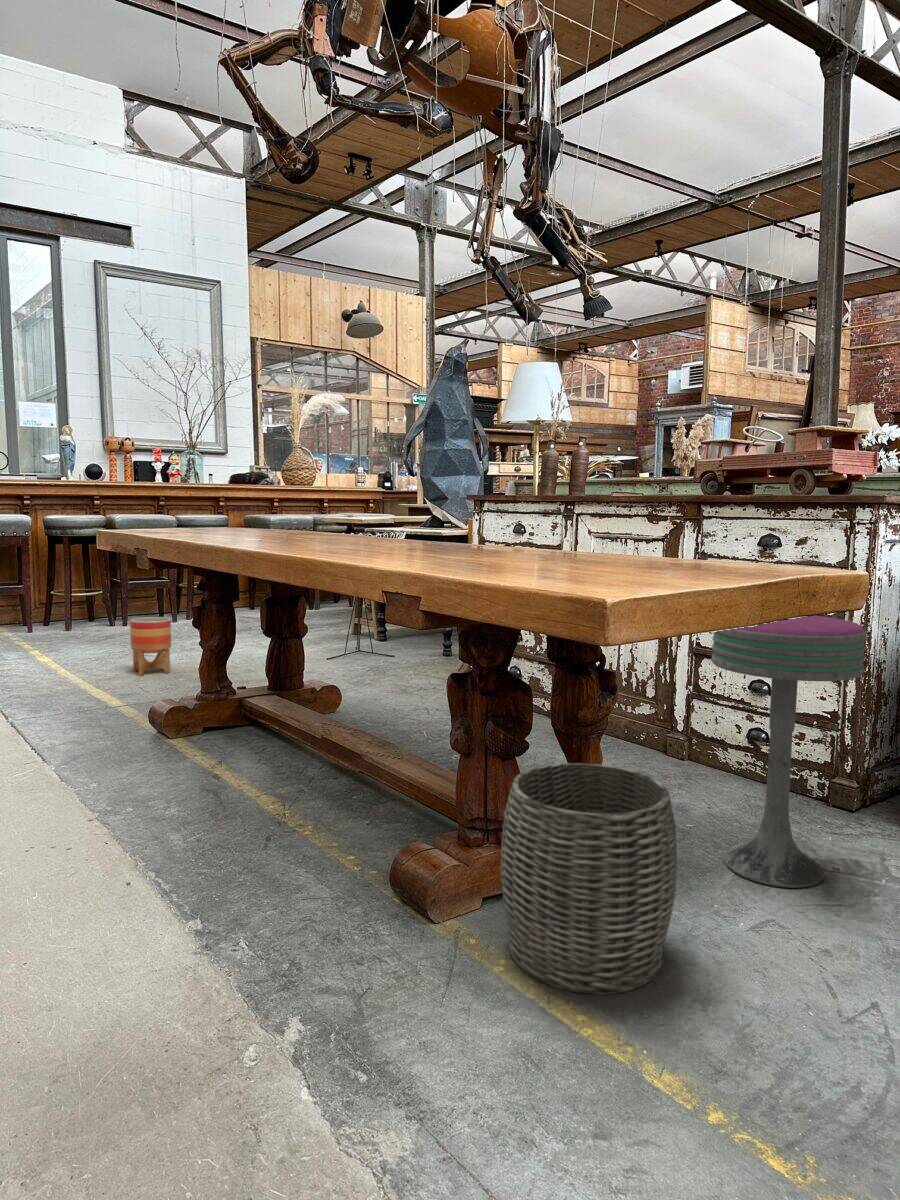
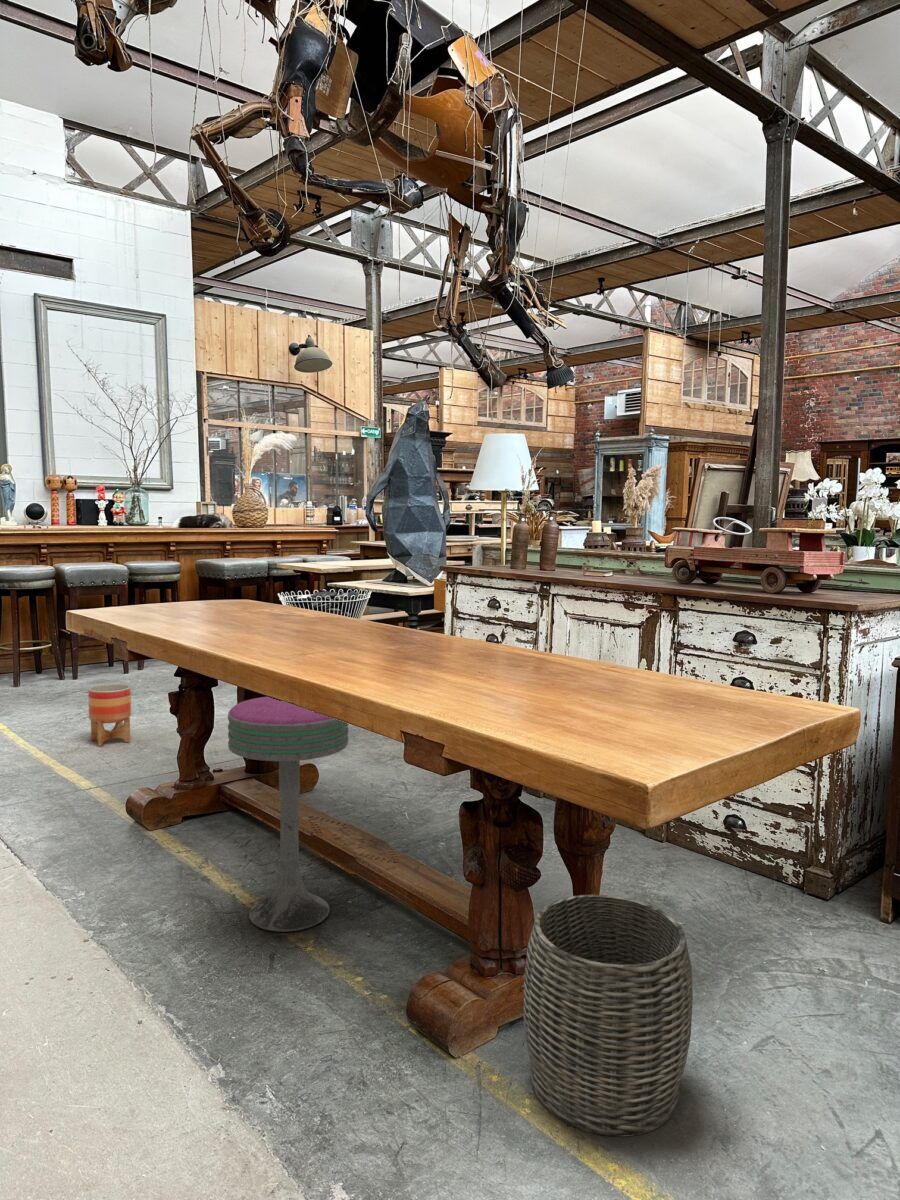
bar stool: present [712,616,866,888] -> present [228,697,348,932]

